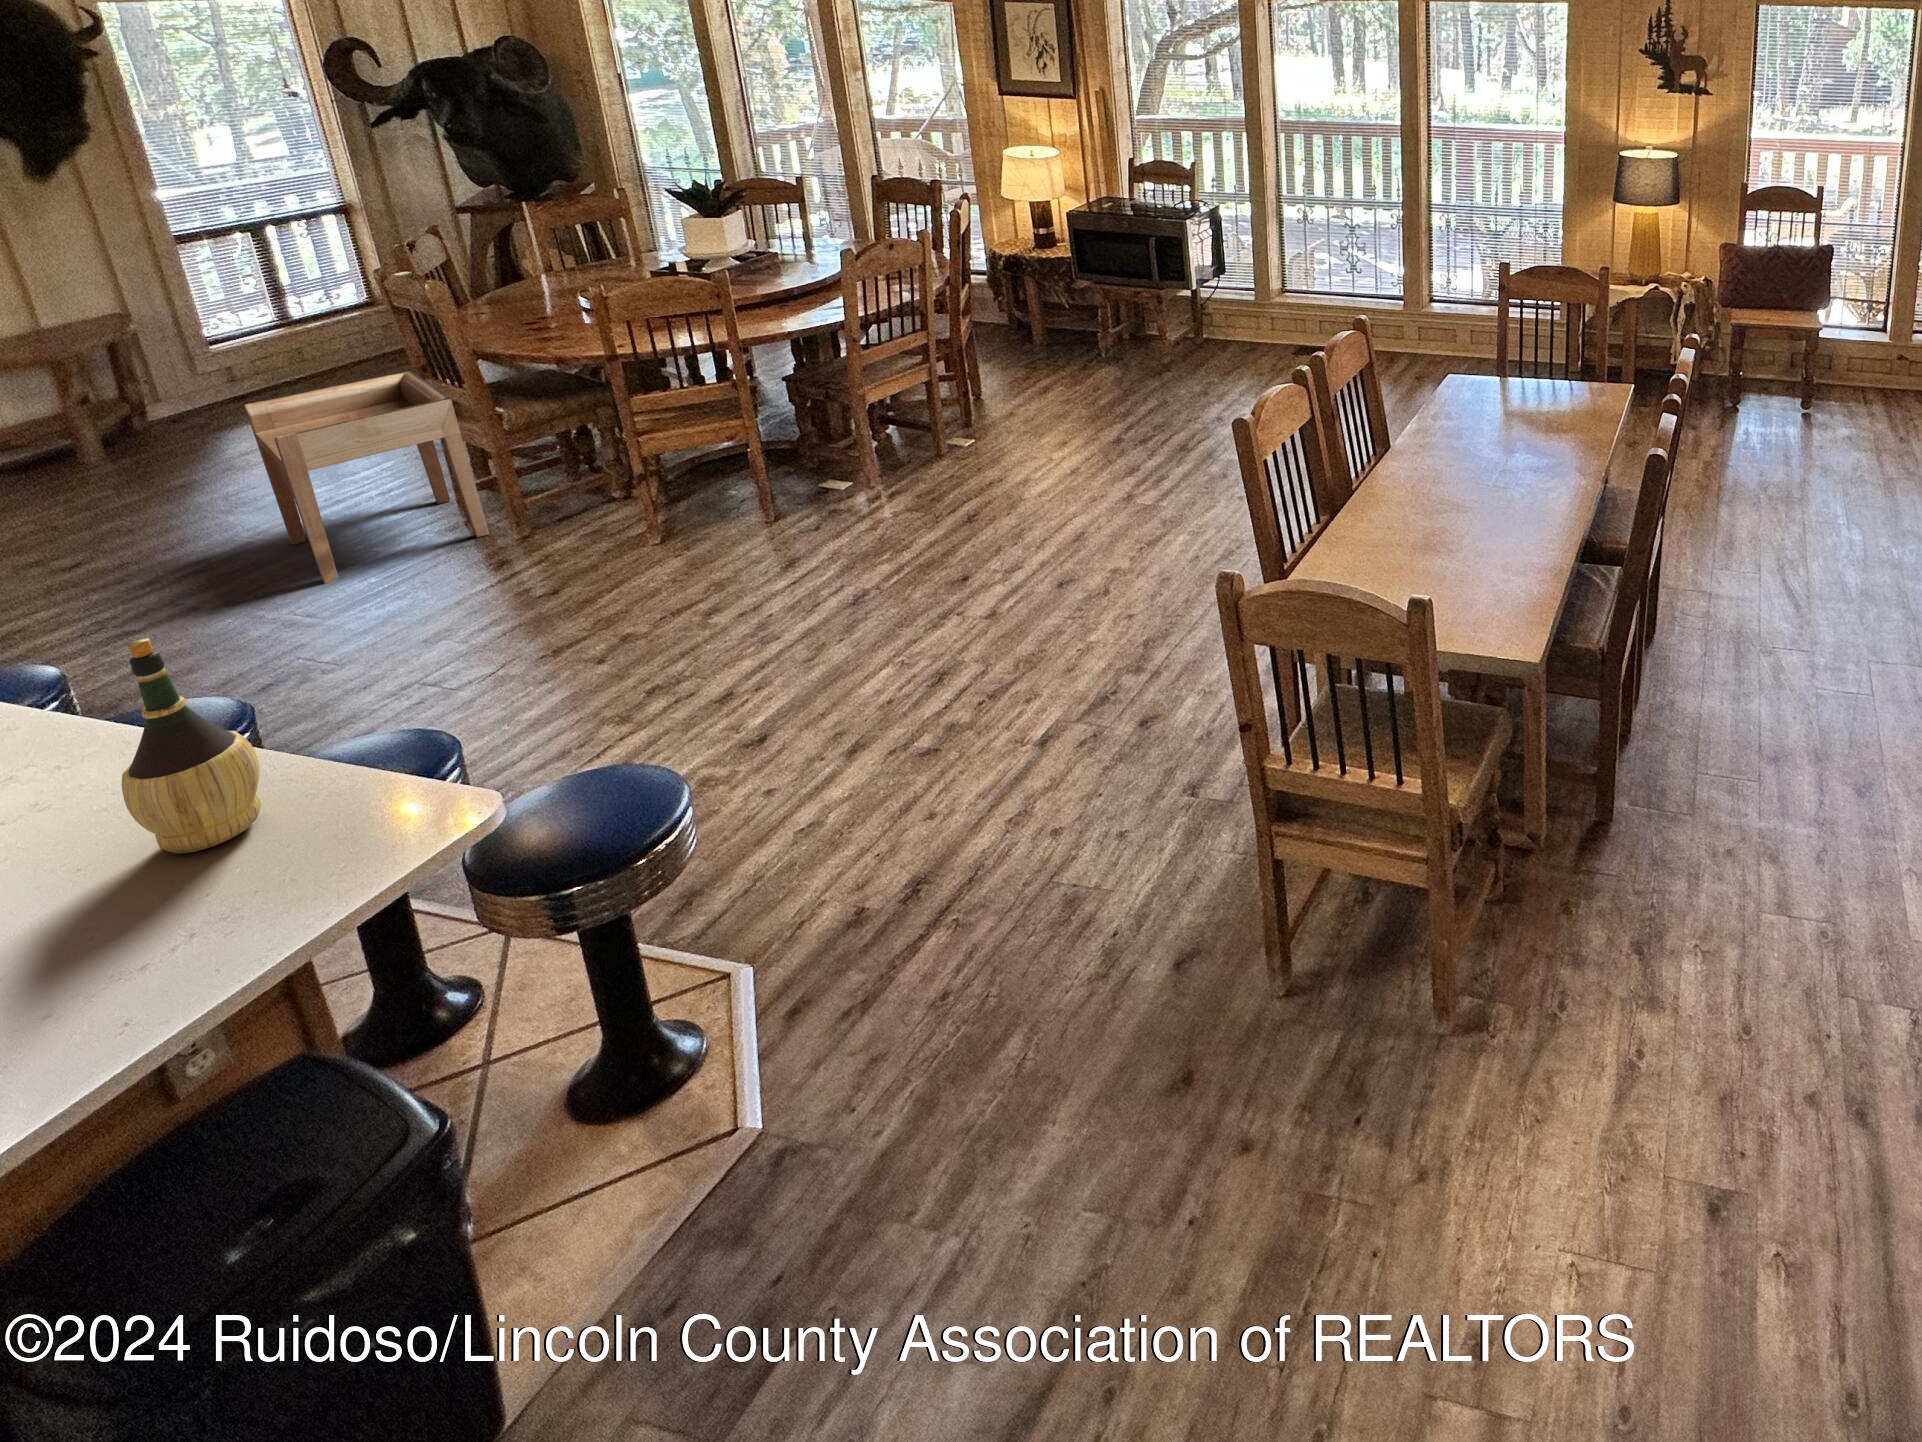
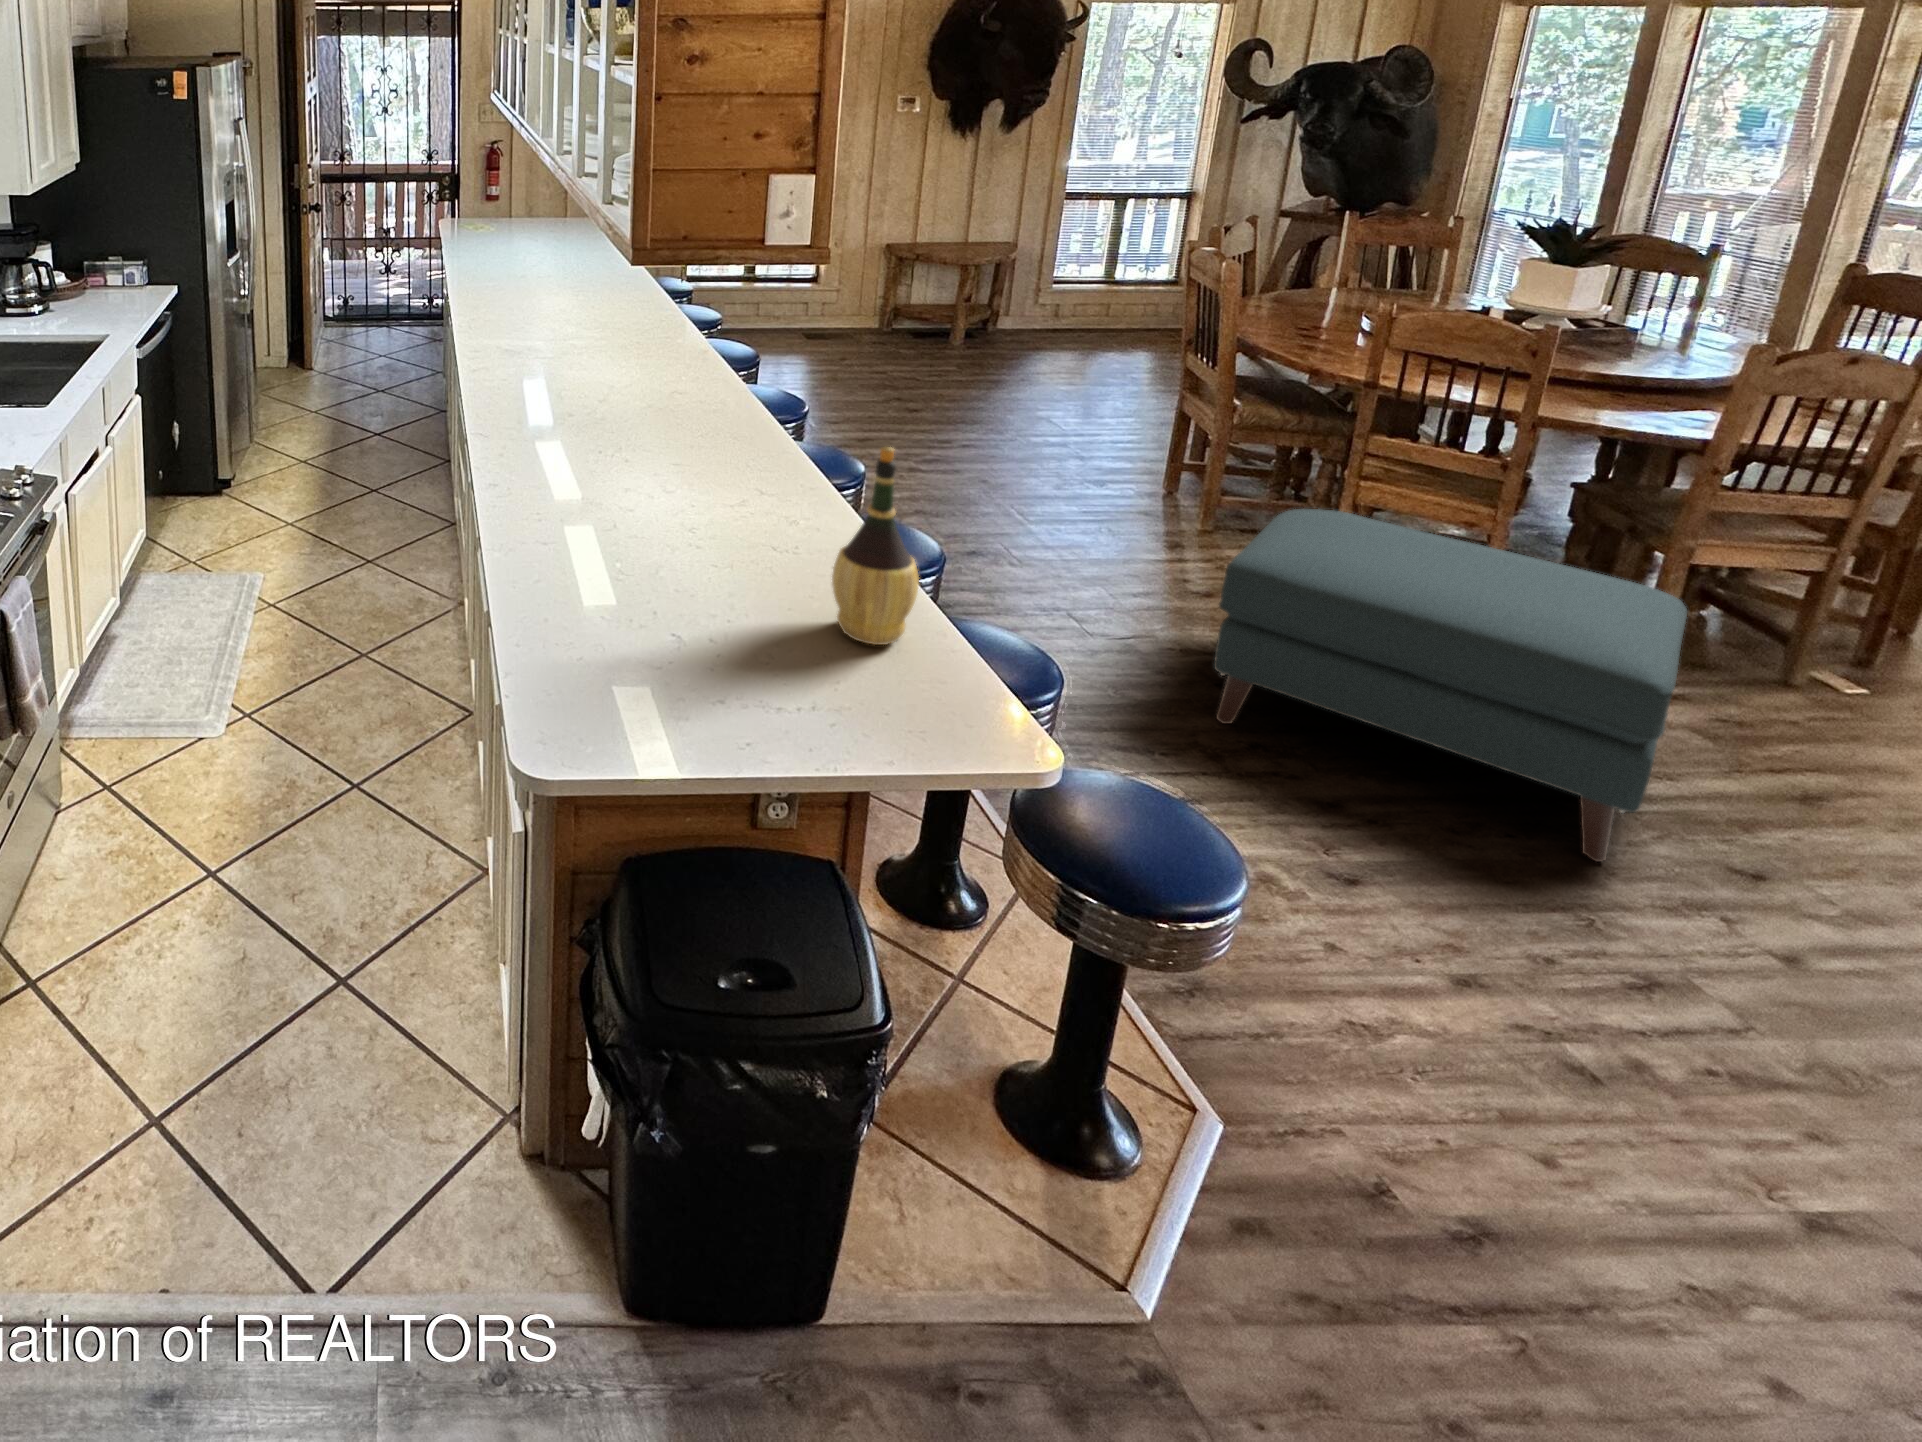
side table: present [244,370,489,584] -> none [1038,329,1201,514]
ottoman: none [560,434,898,691] -> present [1214,509,1687,862]

